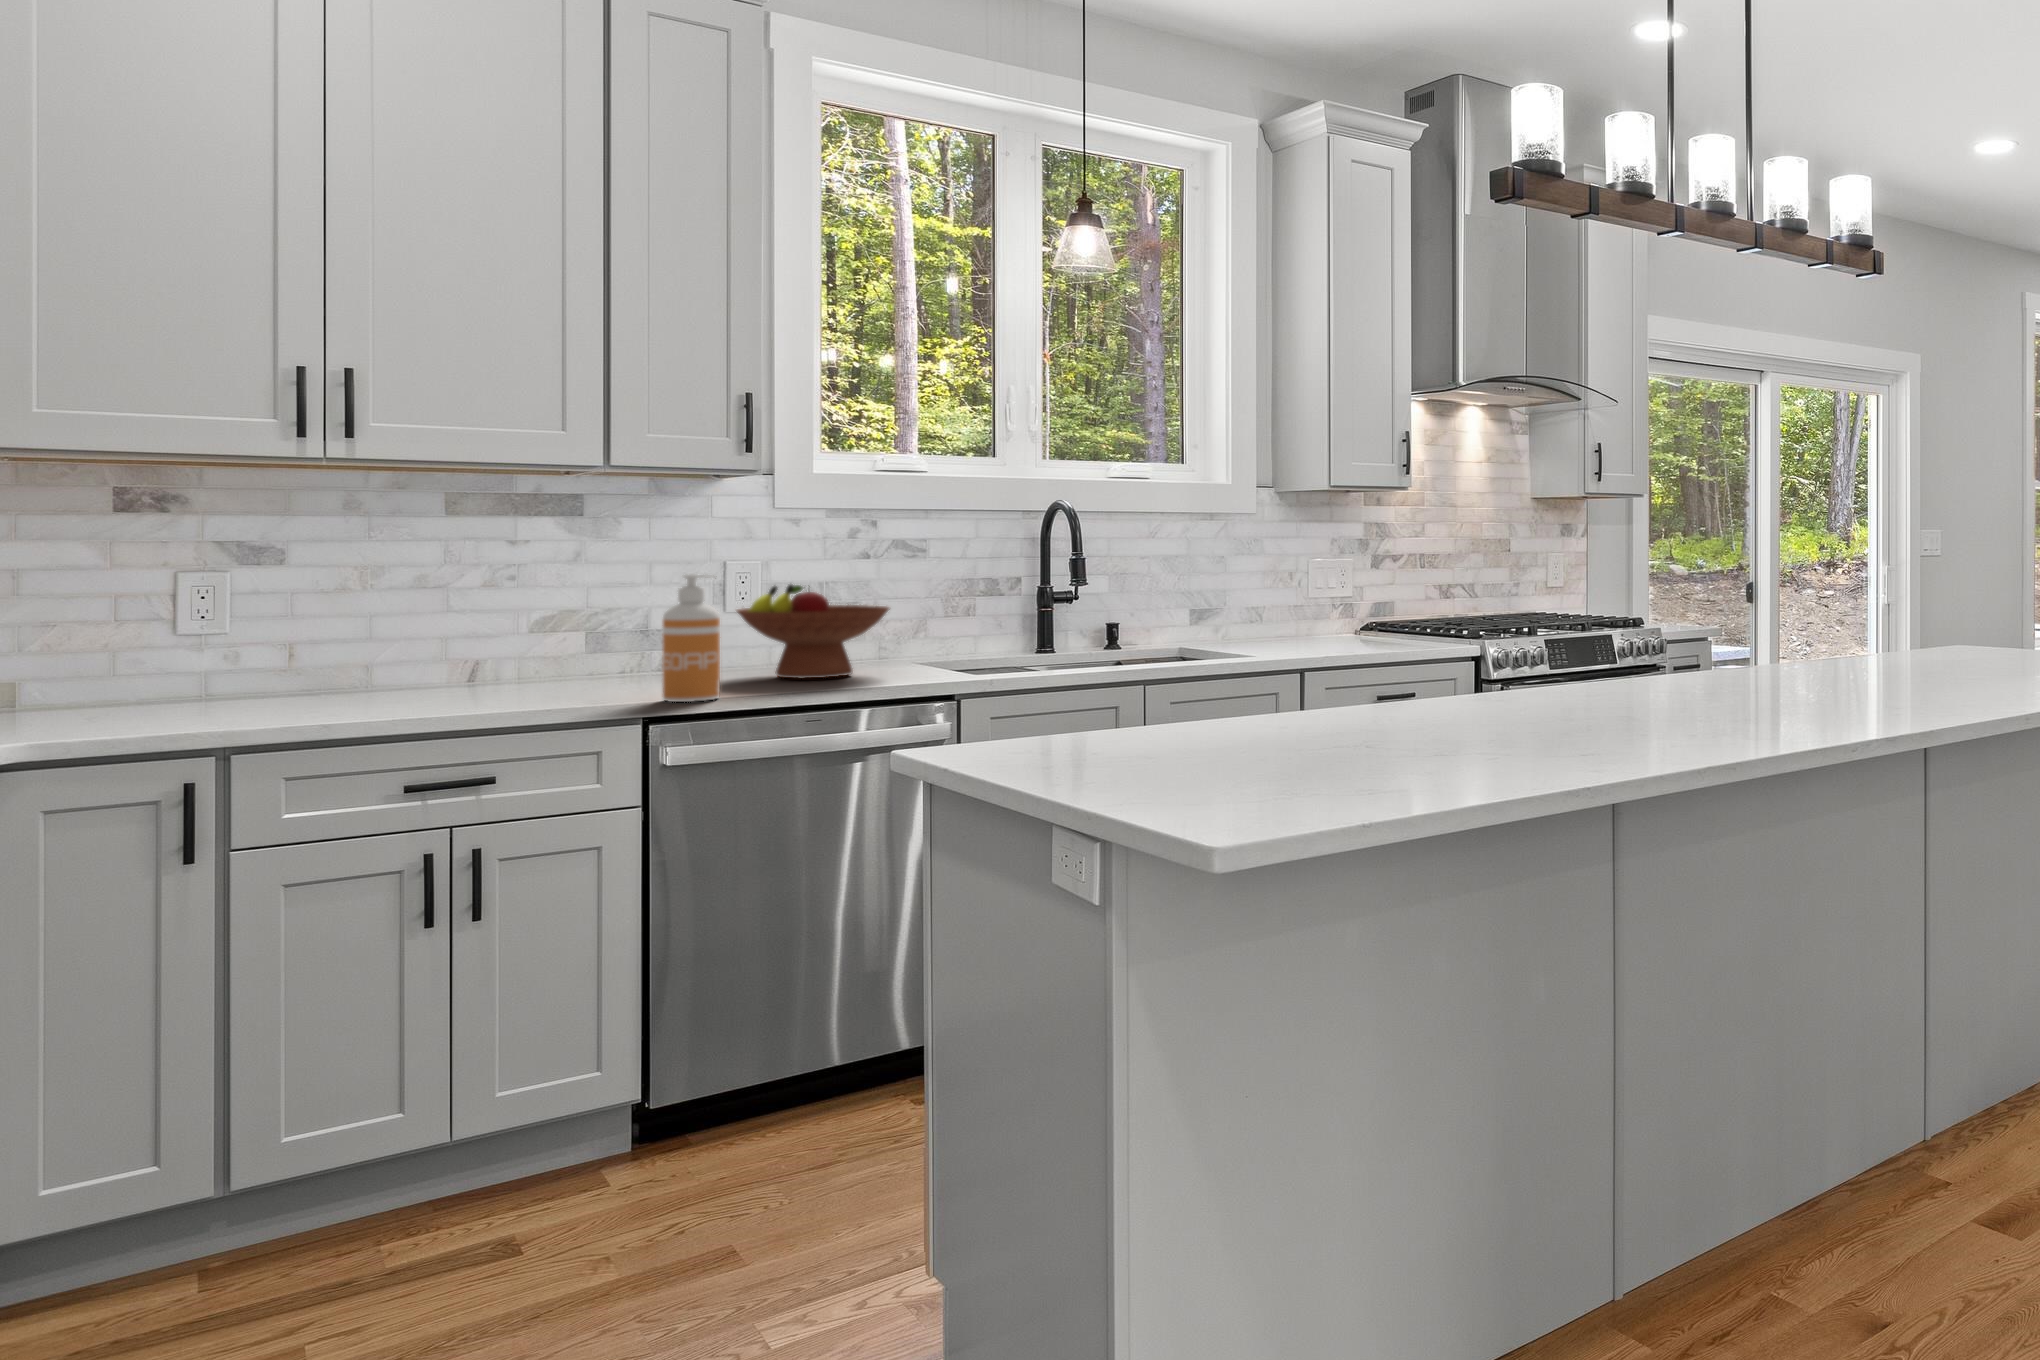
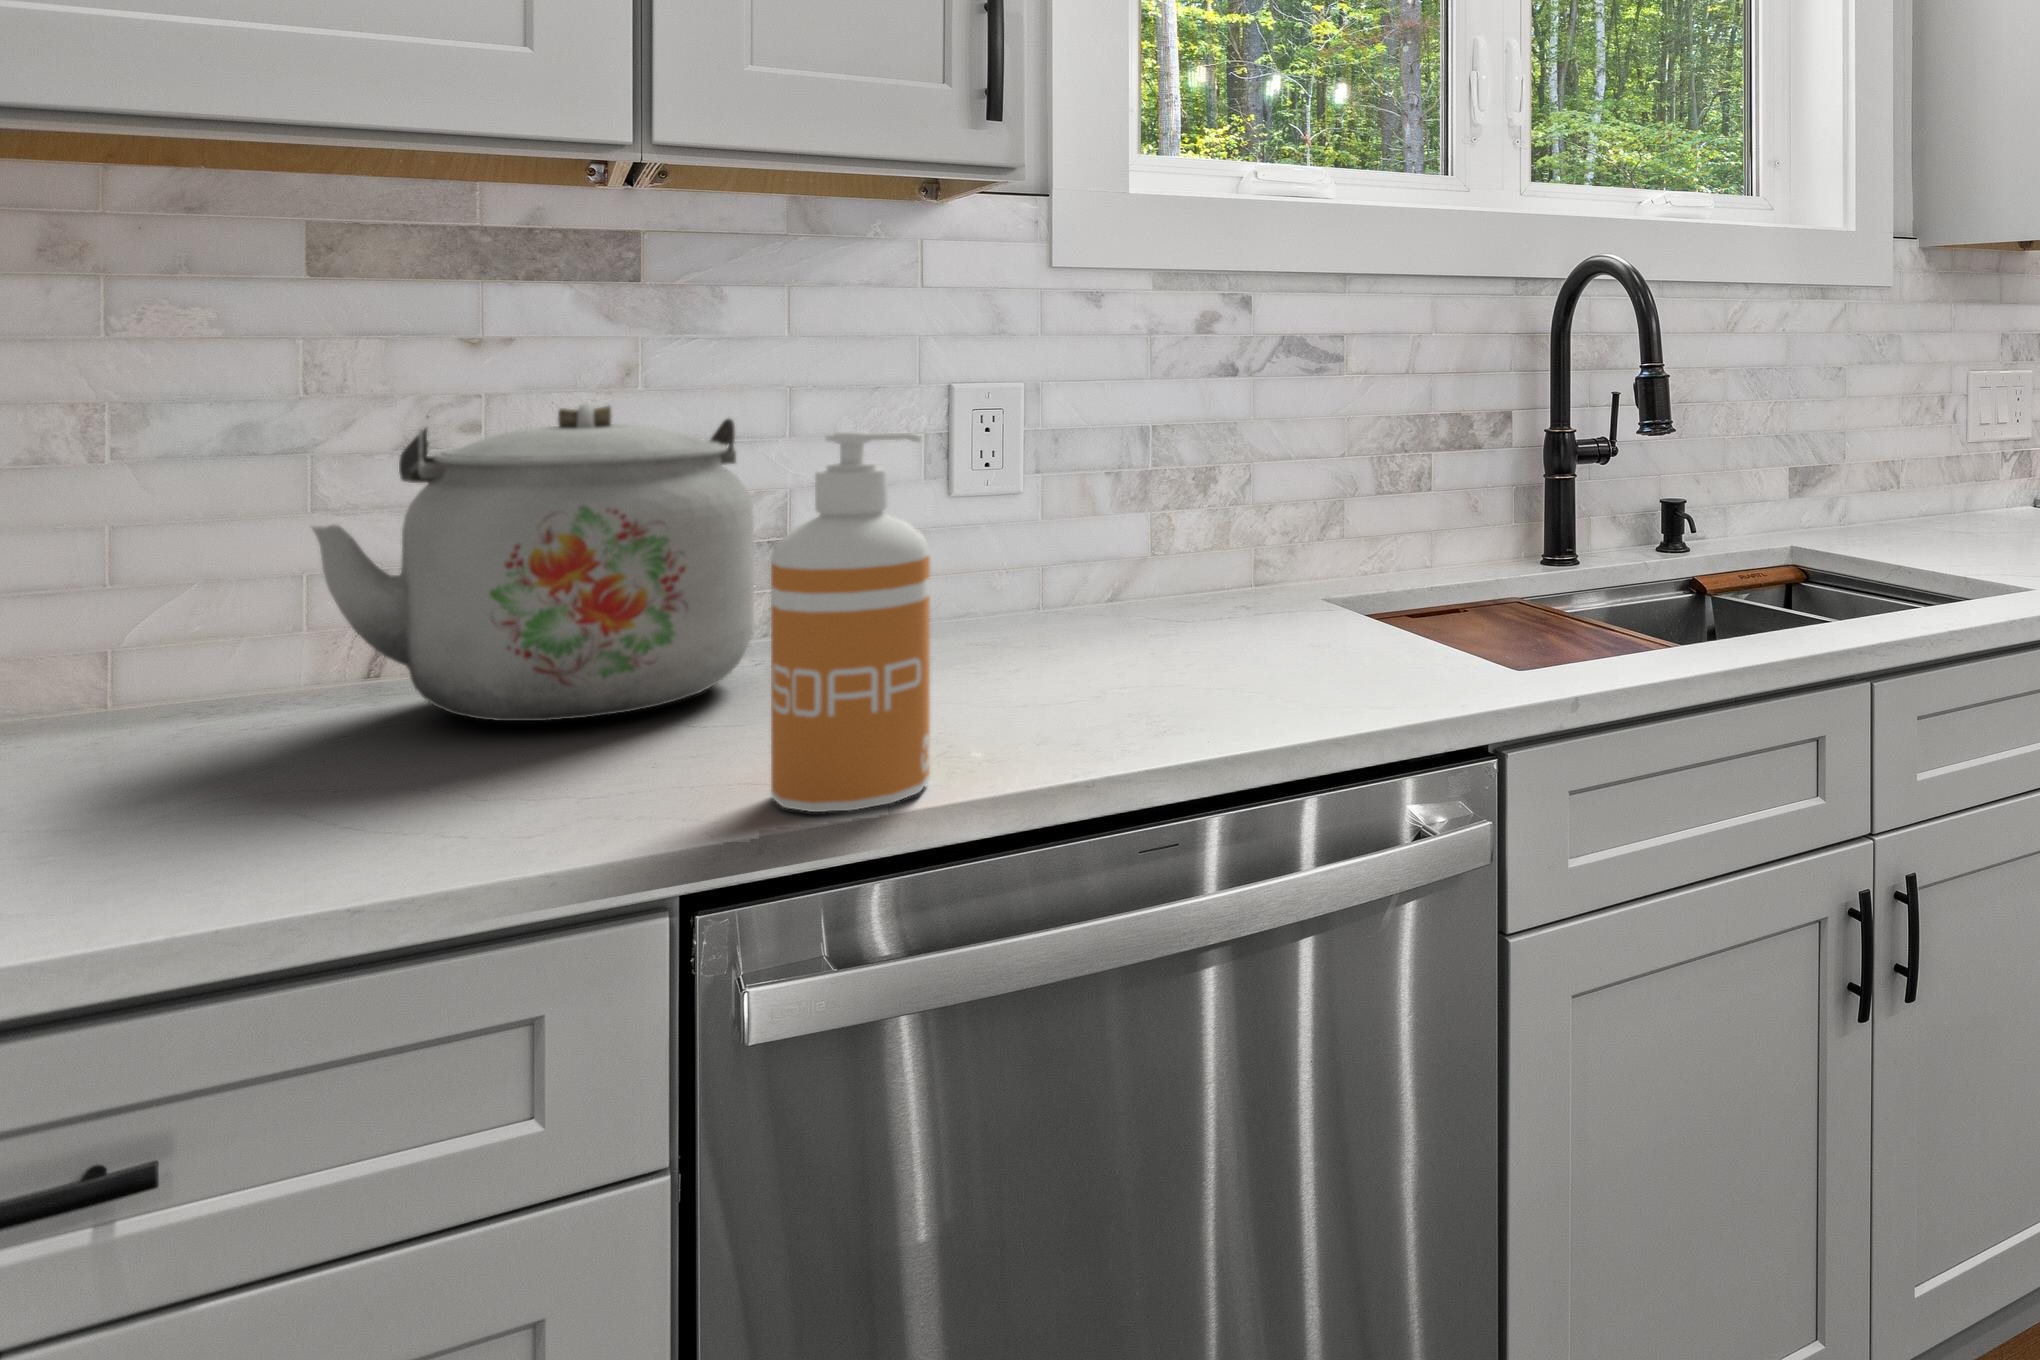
kettle: none [470,568,642,687] -> present [312,404,754,721]
fruit bowl: present [737,584,890,678] -> none [971,442,1325,678]

